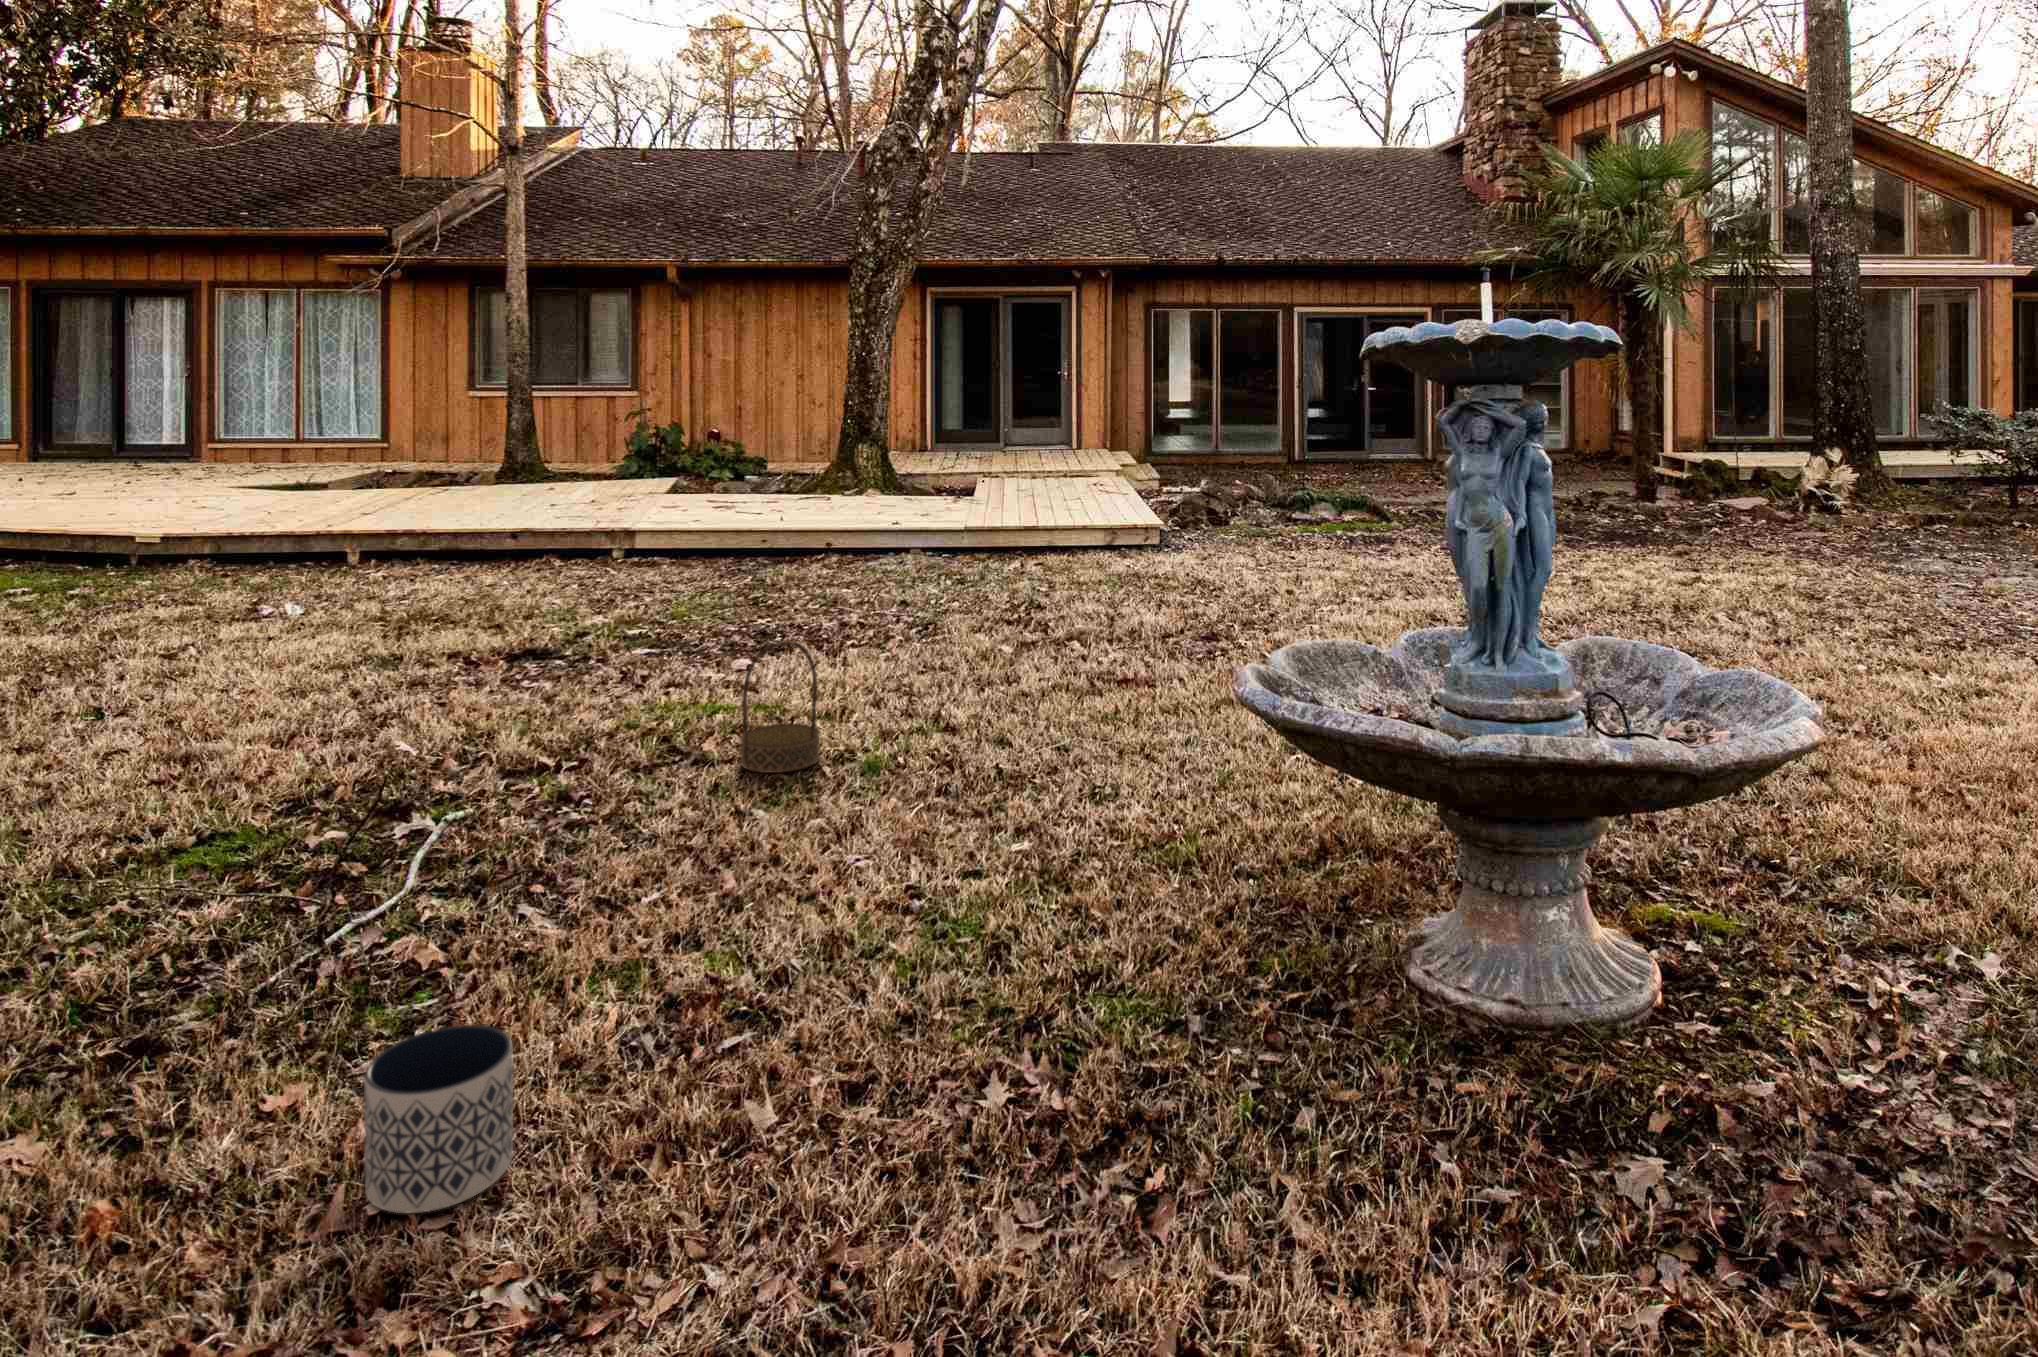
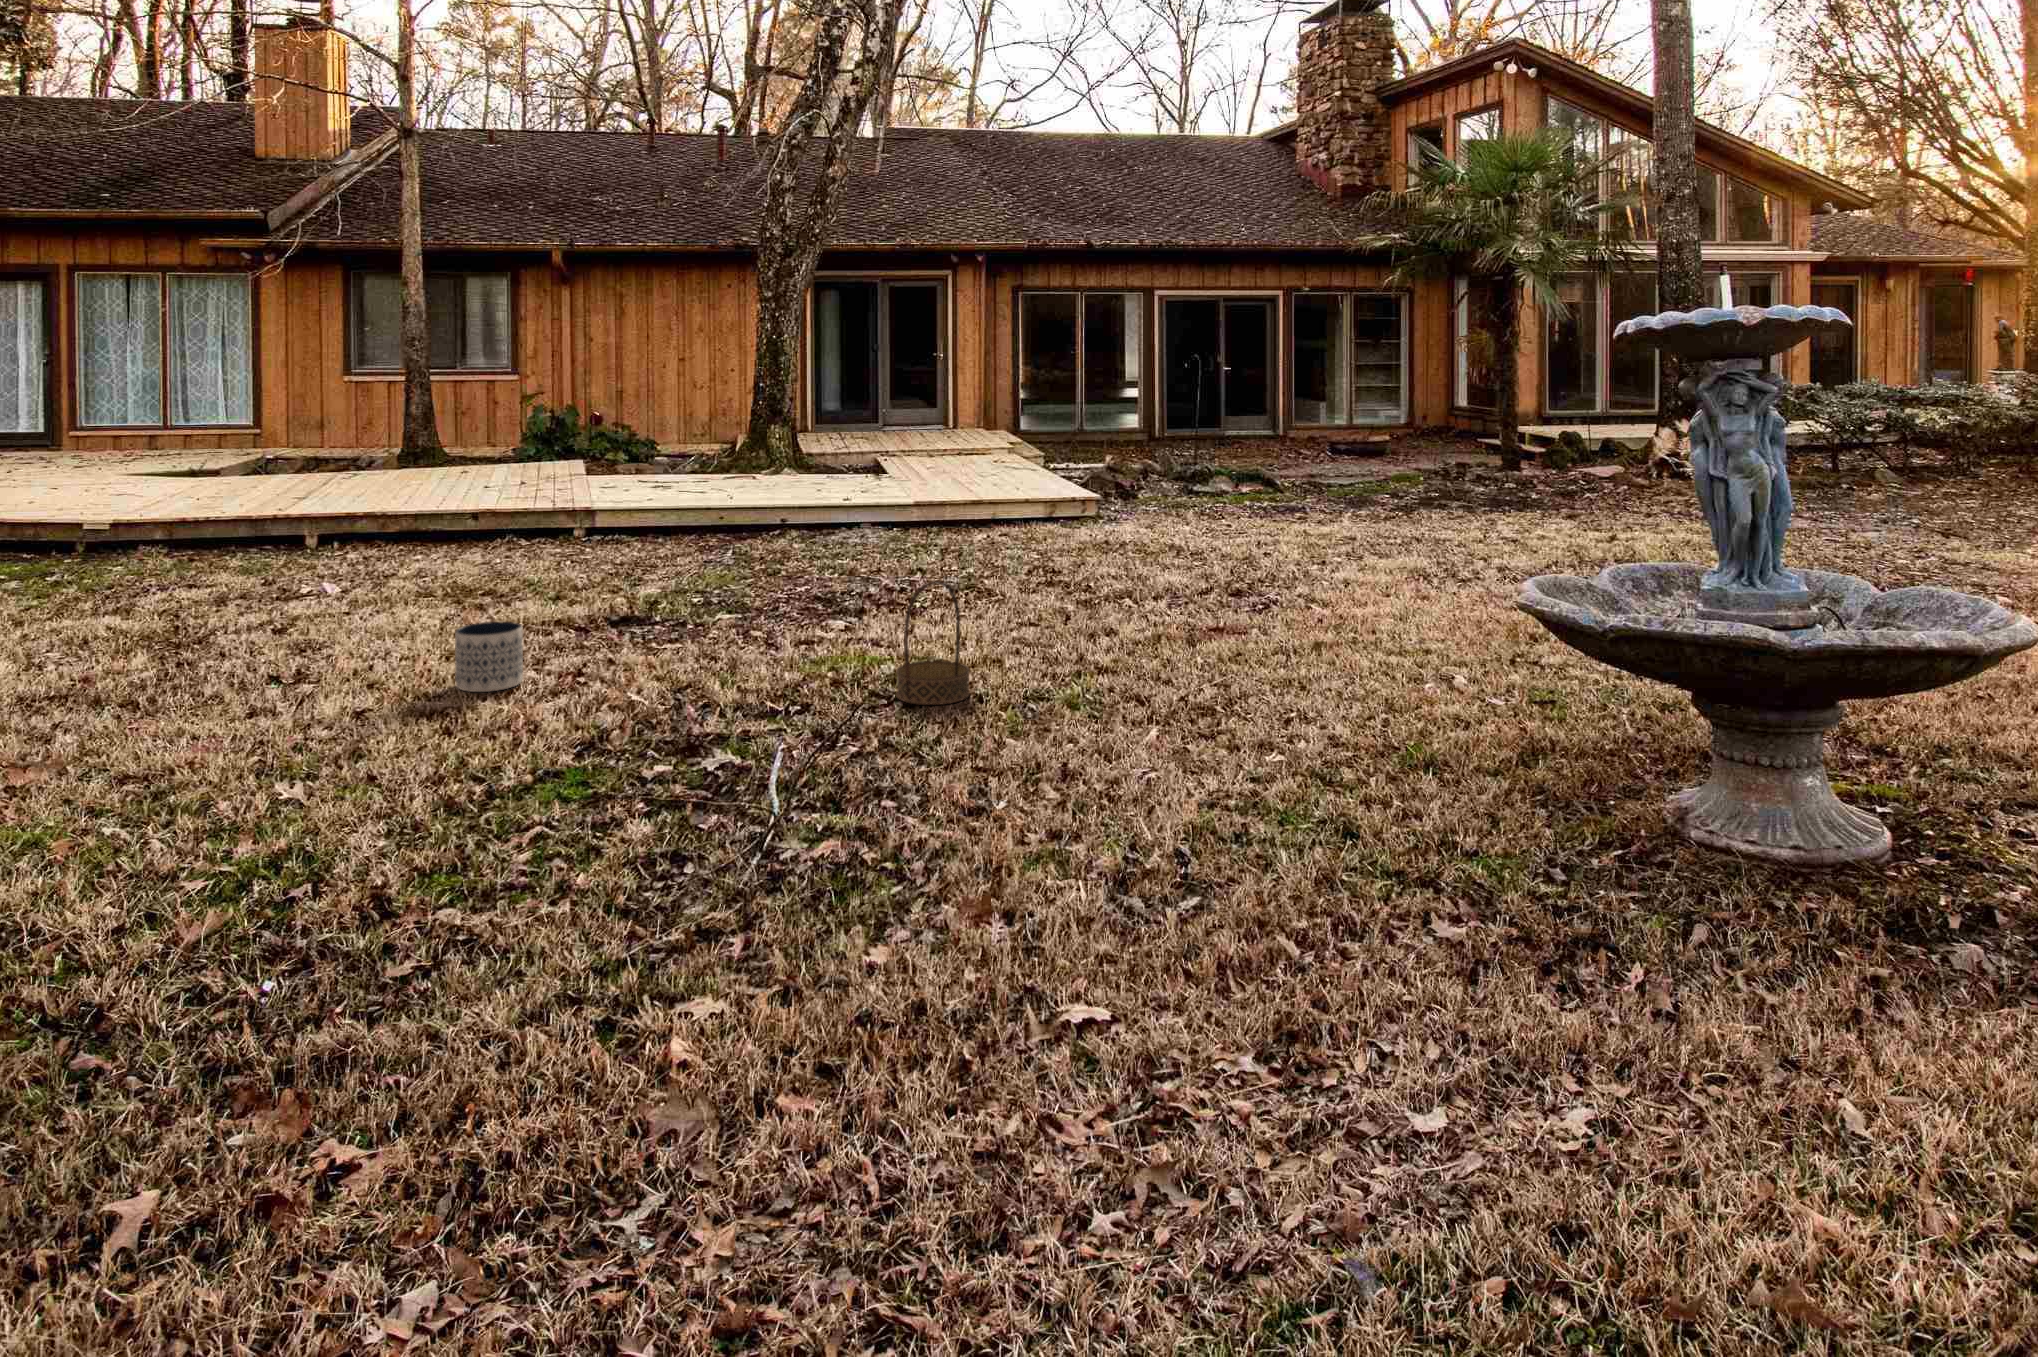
planter: present [365,1025,513,1213] -> present [455,622,523,692]

